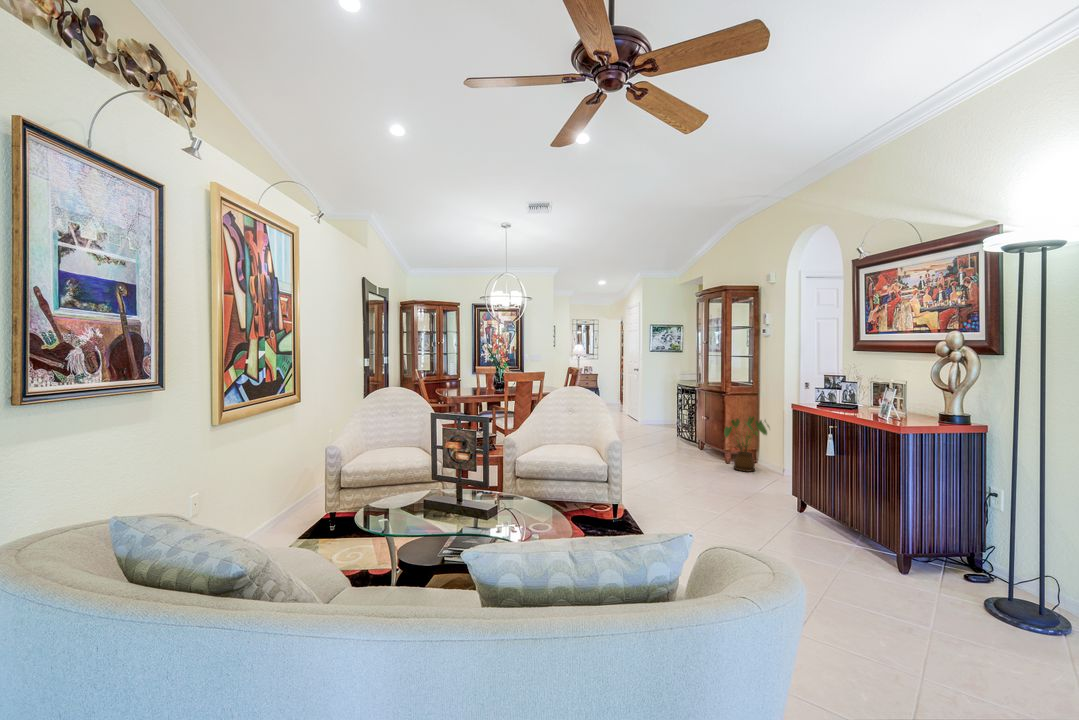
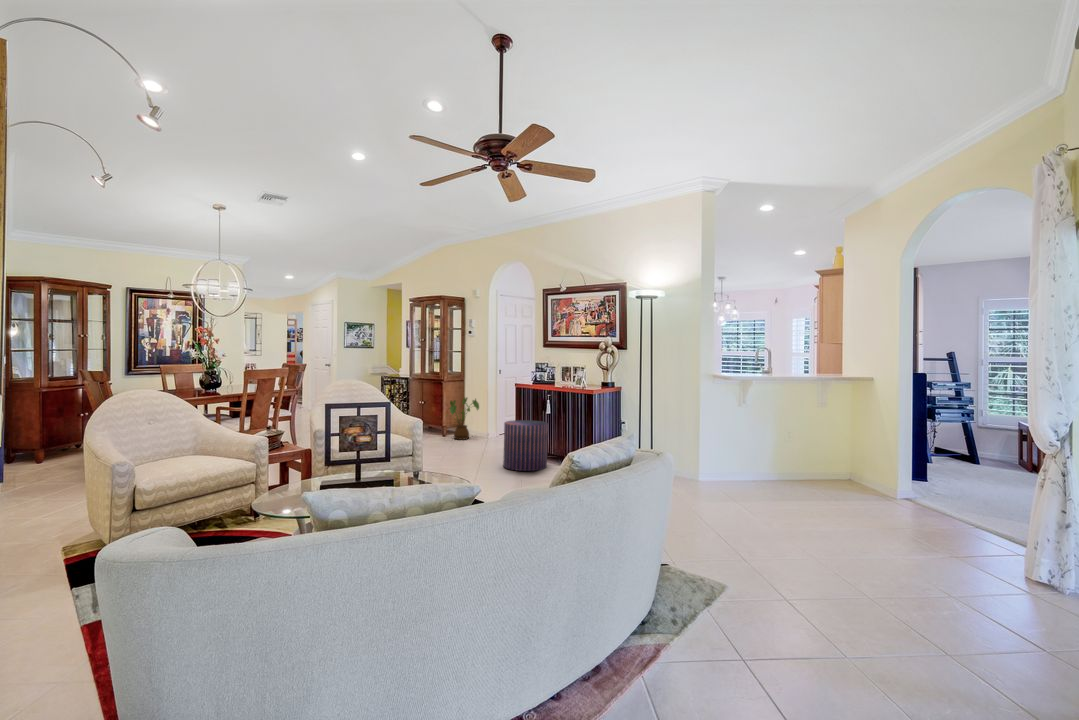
pouf: none [753,458,829,544] -> present [503,420,548,471]

